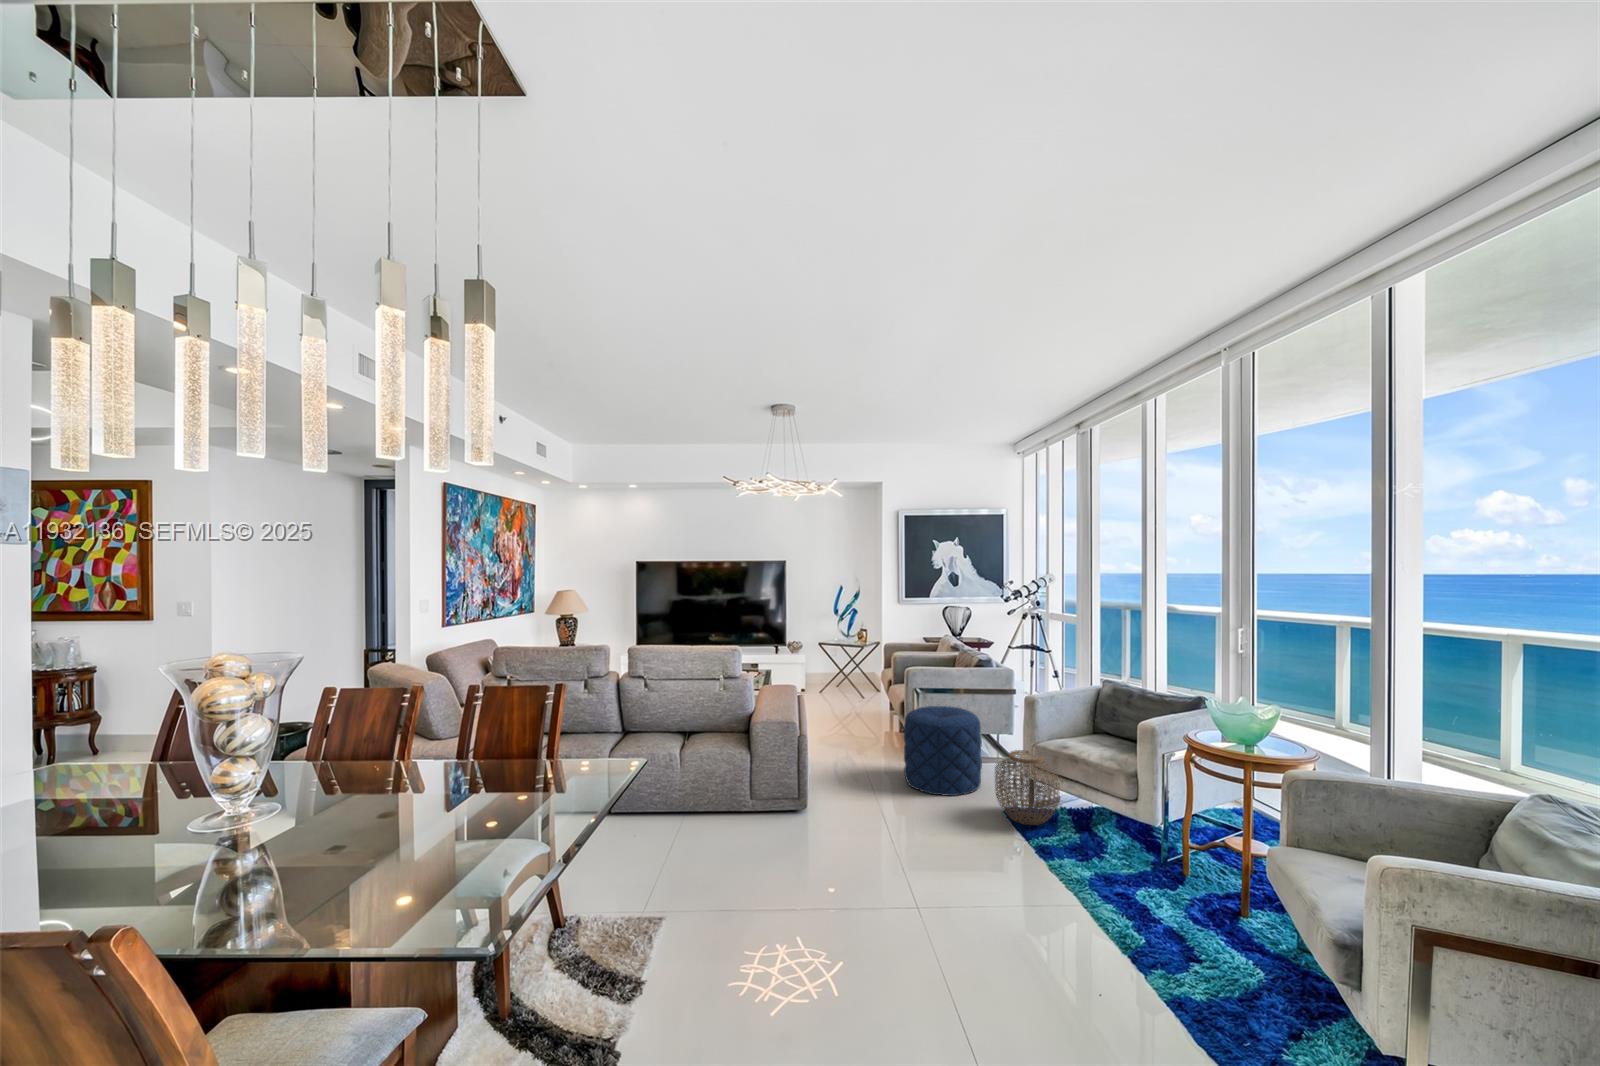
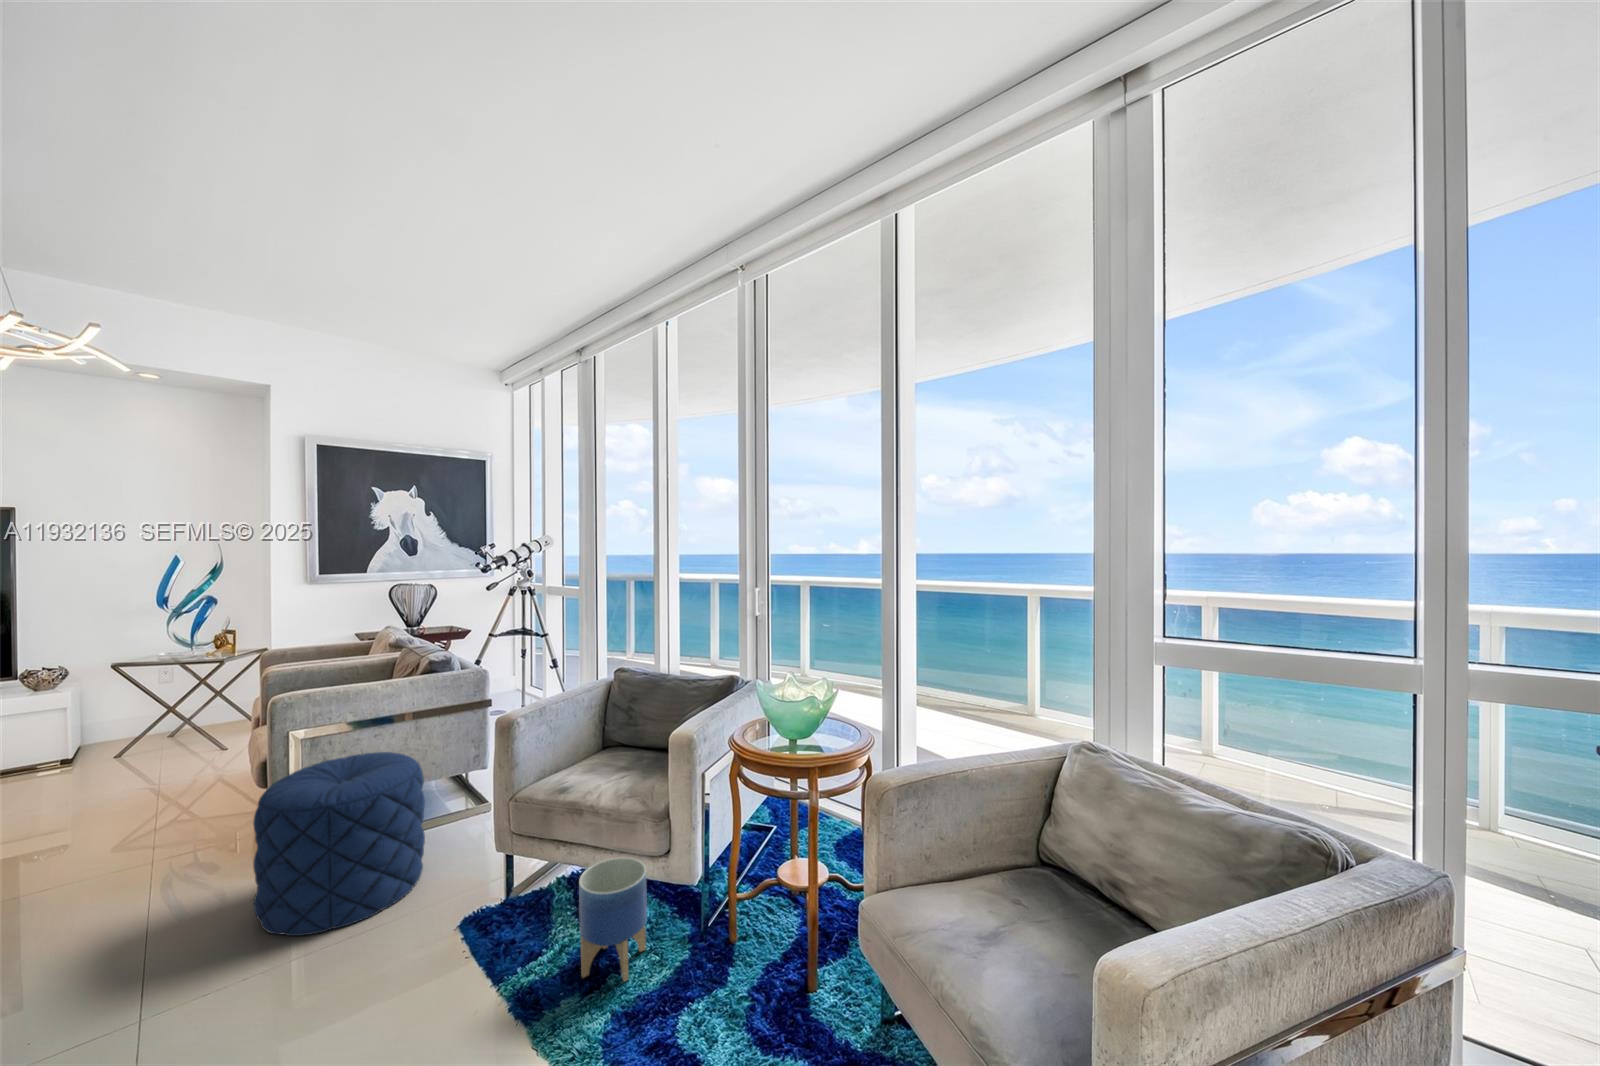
woven basket: present [995,750,1059,825] -> none [439,807,552,941]
planter: none [1076,793,1121,866] -> present [579,858,647,981]

